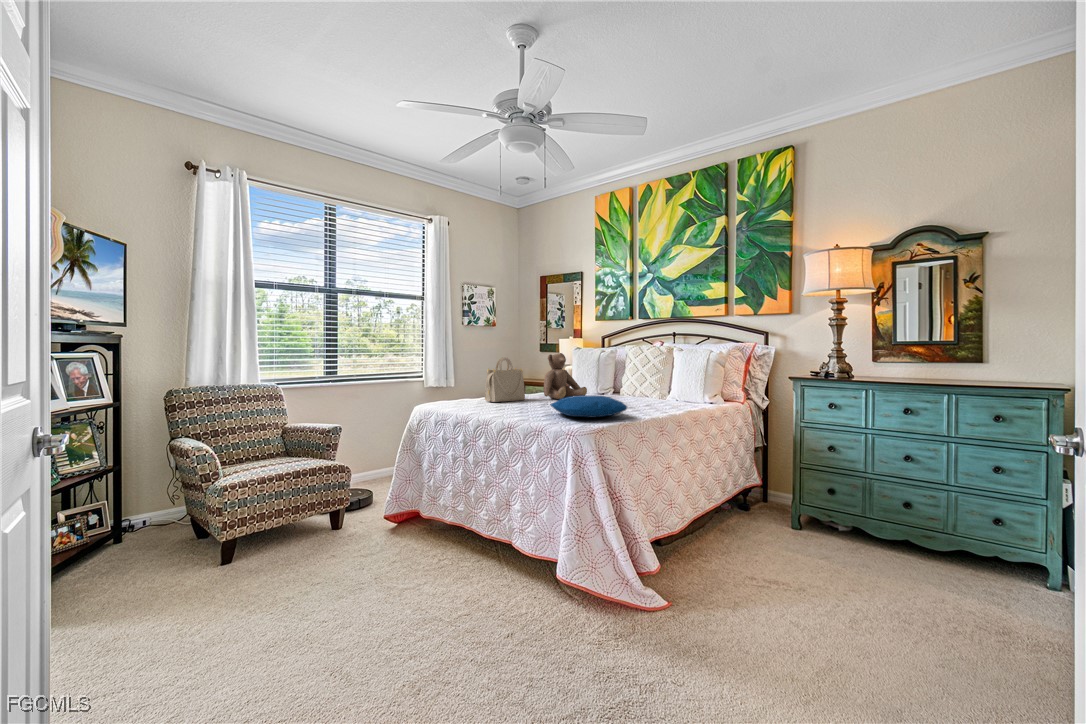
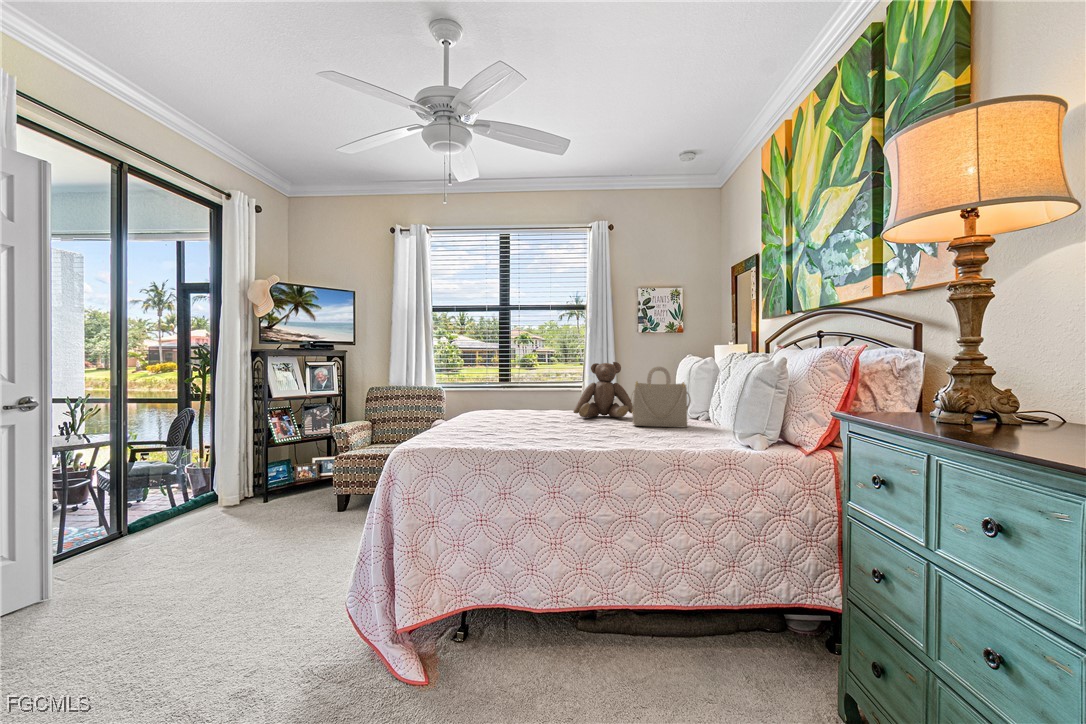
handbag: present [485,357,525,402] -> present [632,367,691,428]
pillow: present [550,396,628,417] -> none [438,410,537,437]

